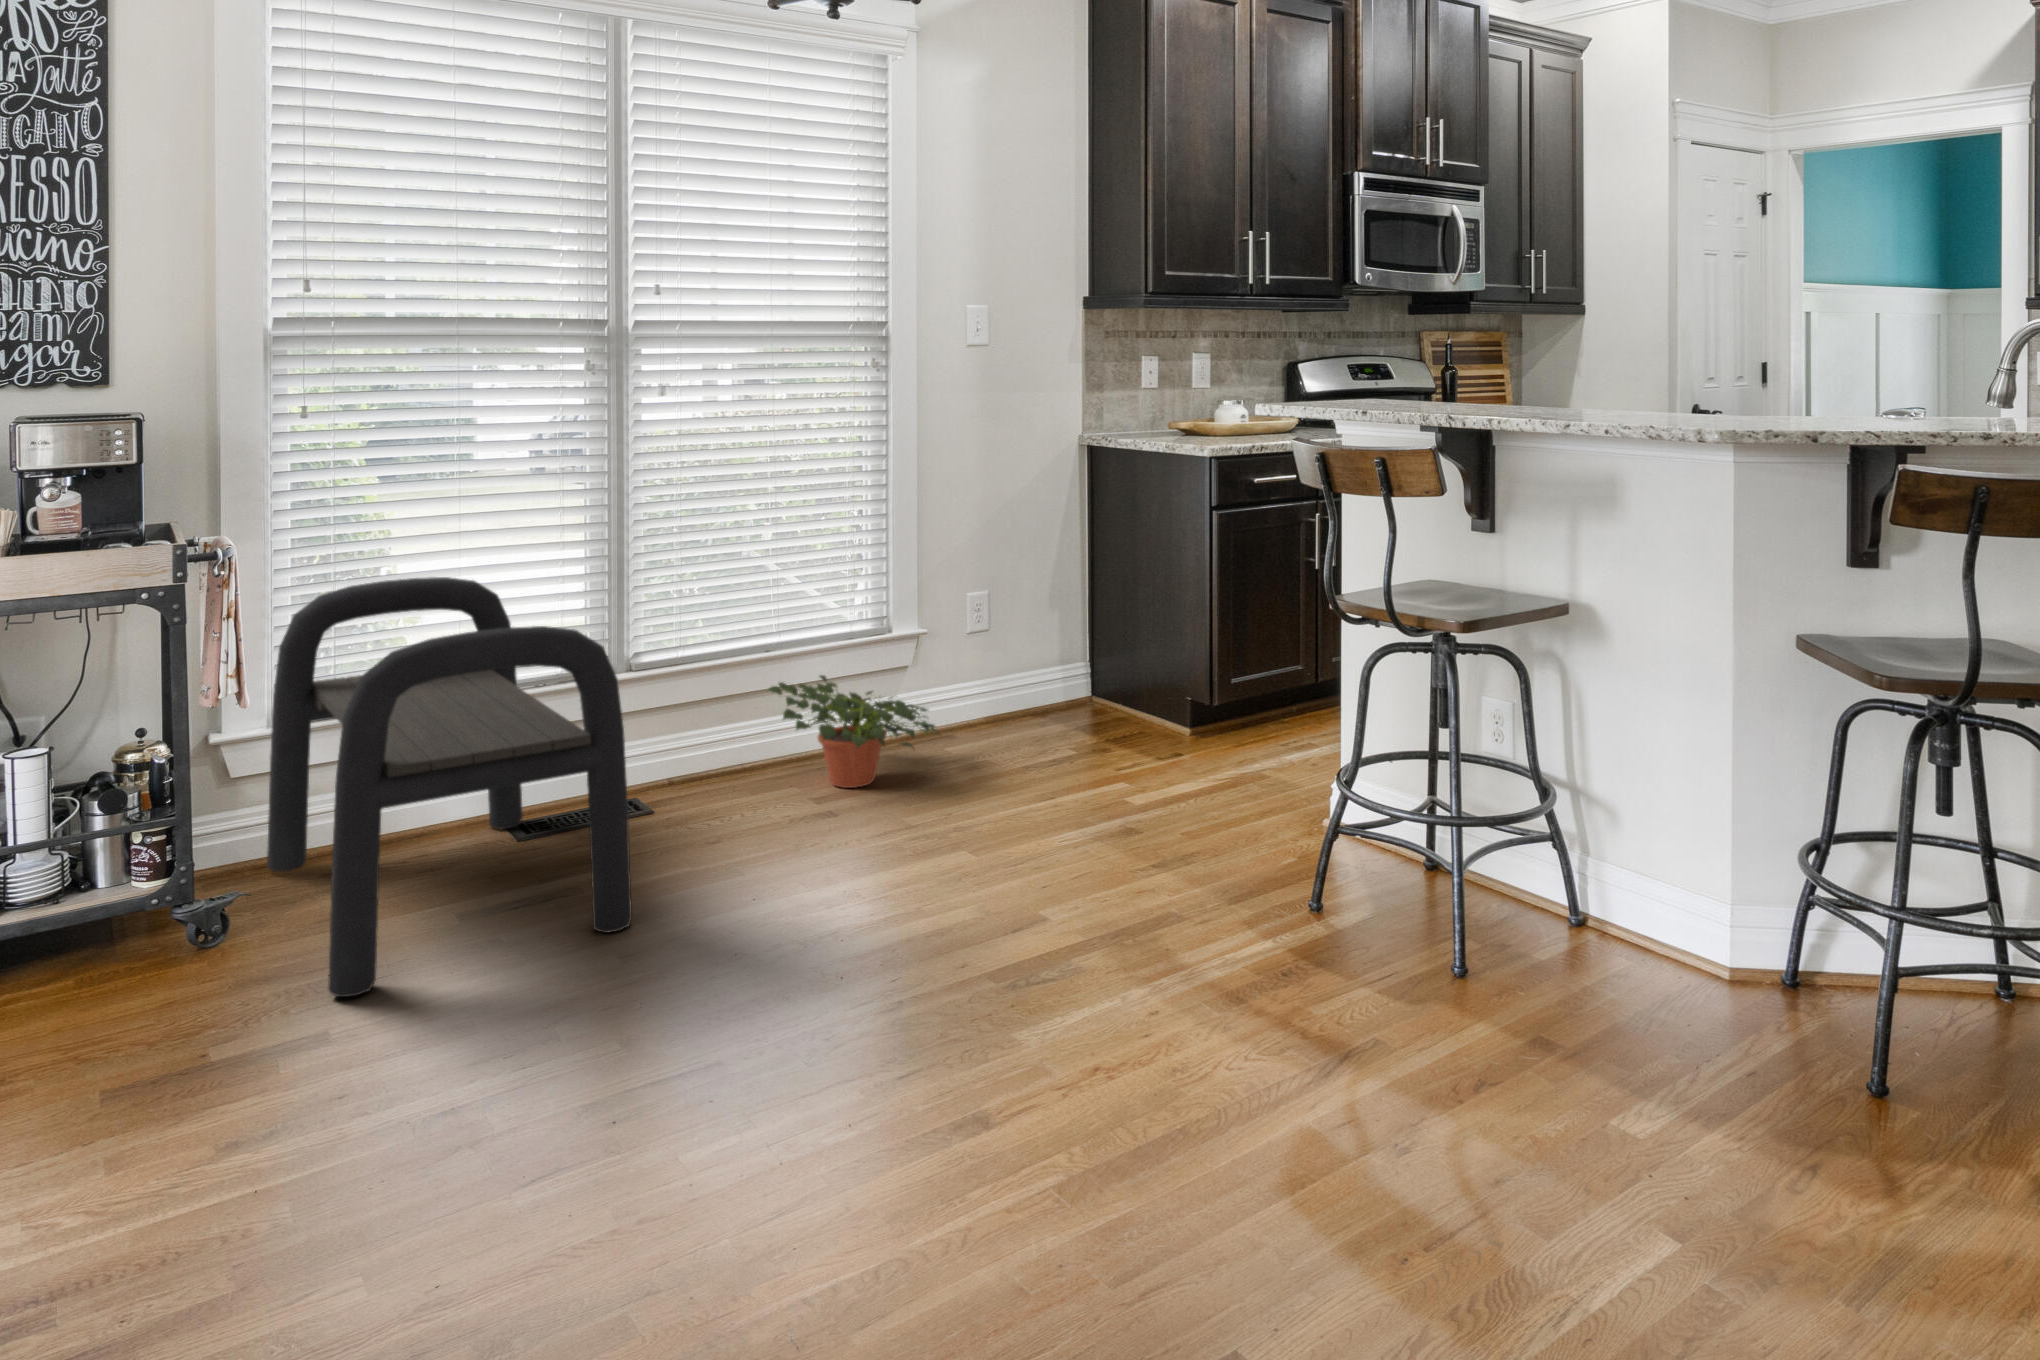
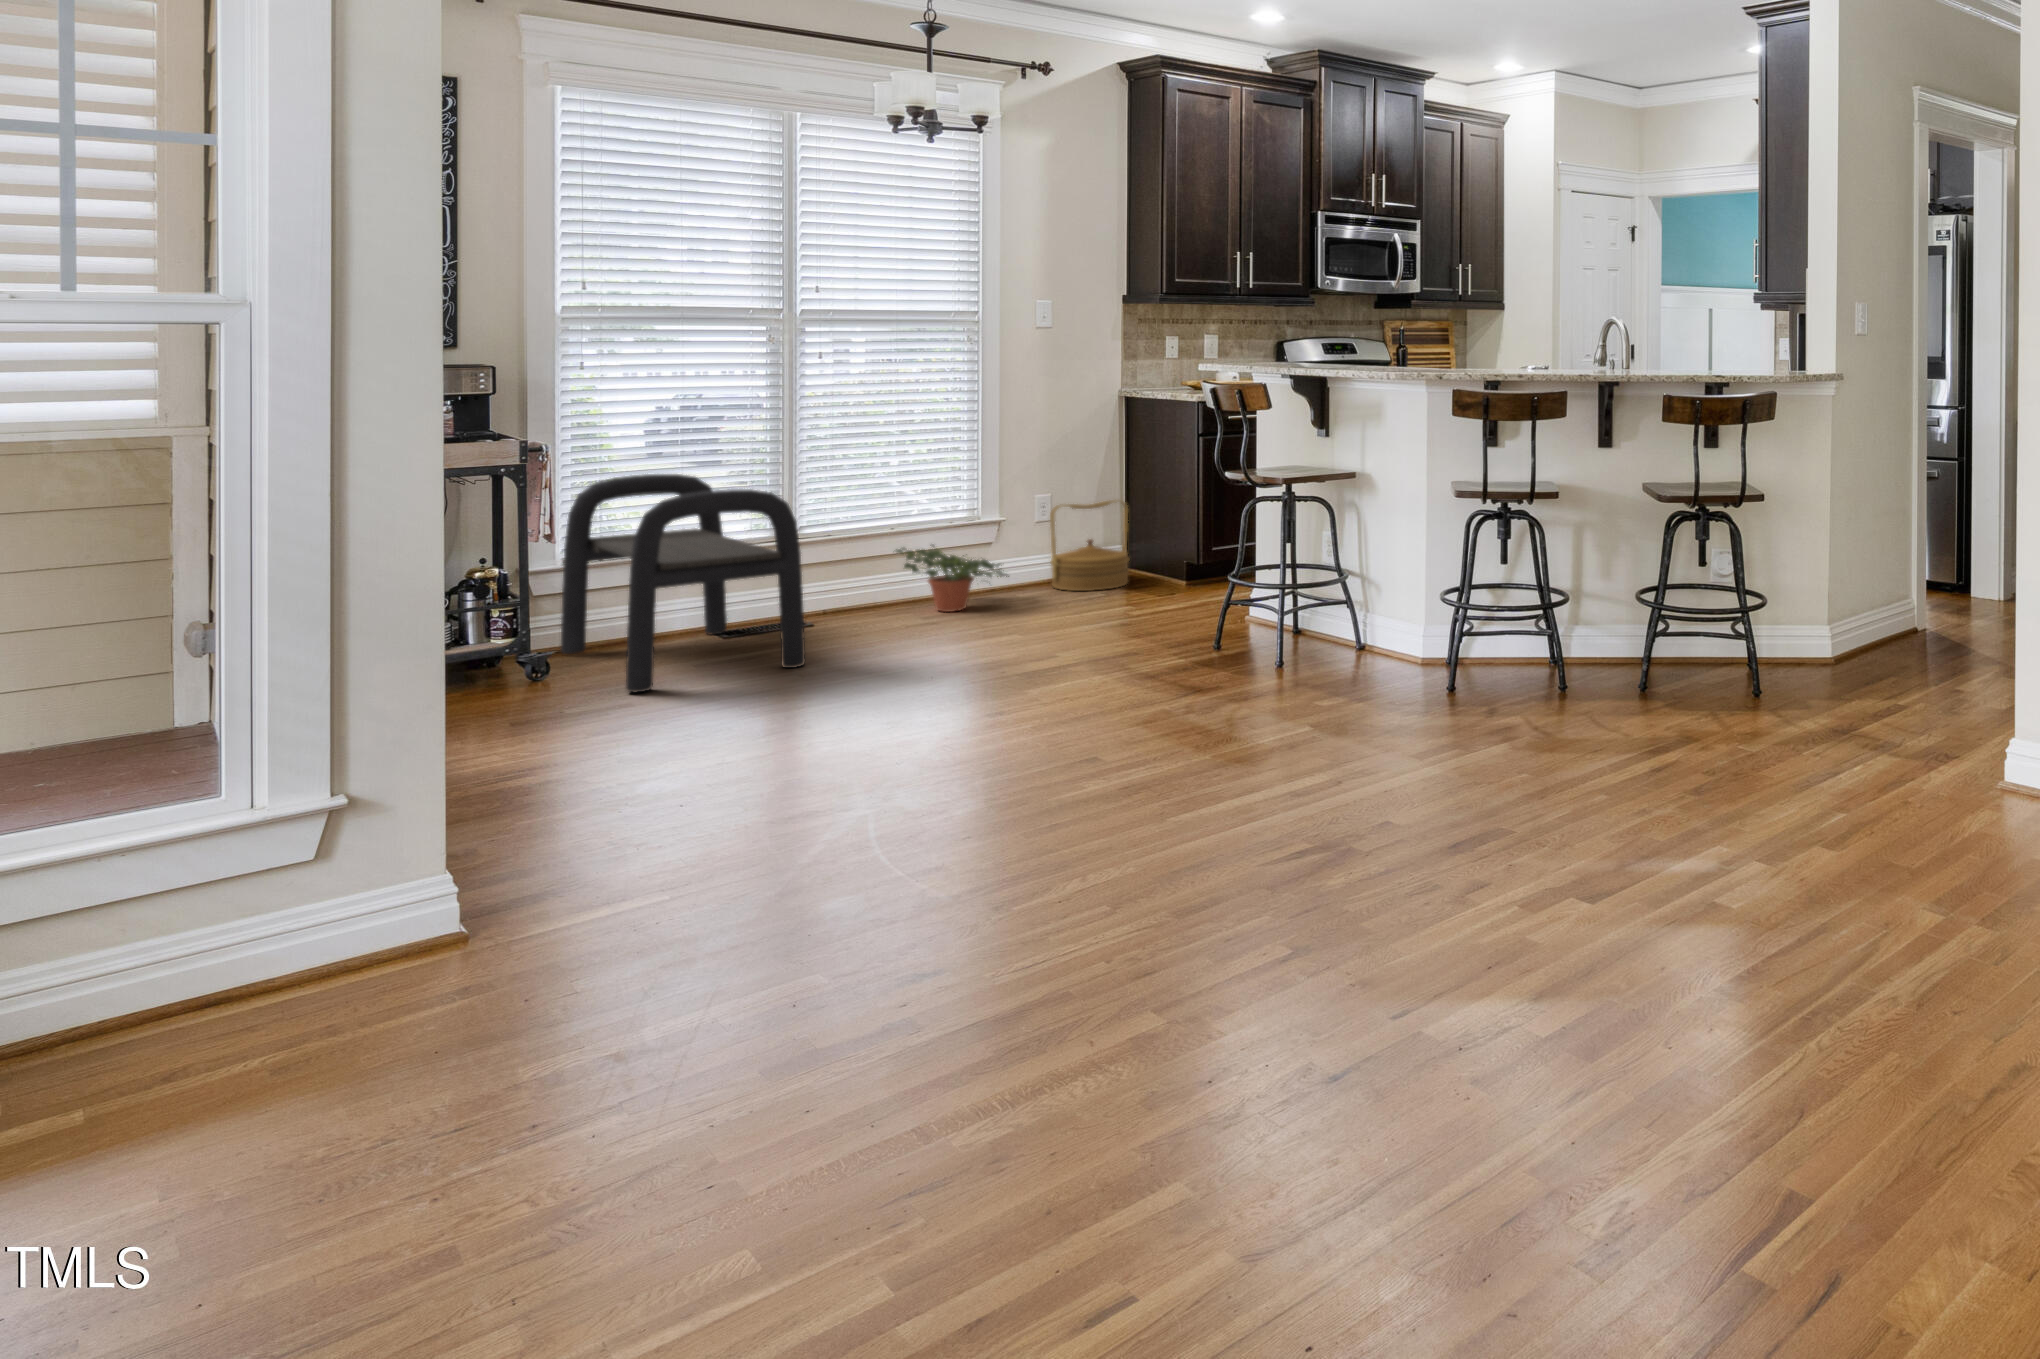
woven basket: none [989,600,1104,745] -> present [1050,500,1129,591]

